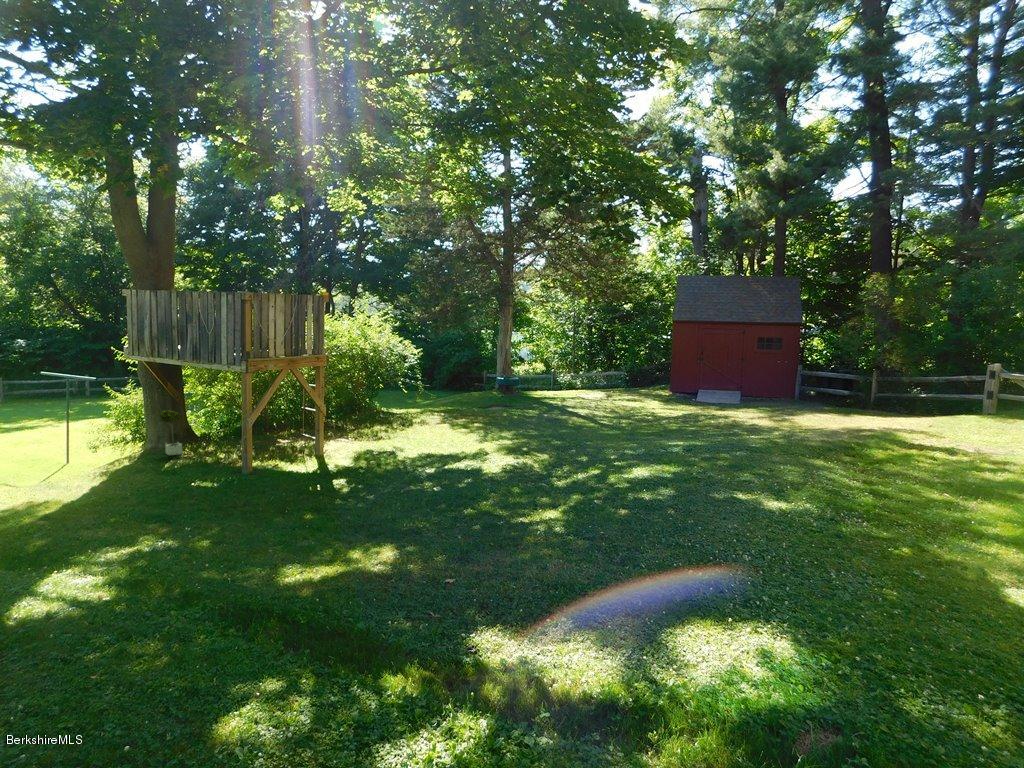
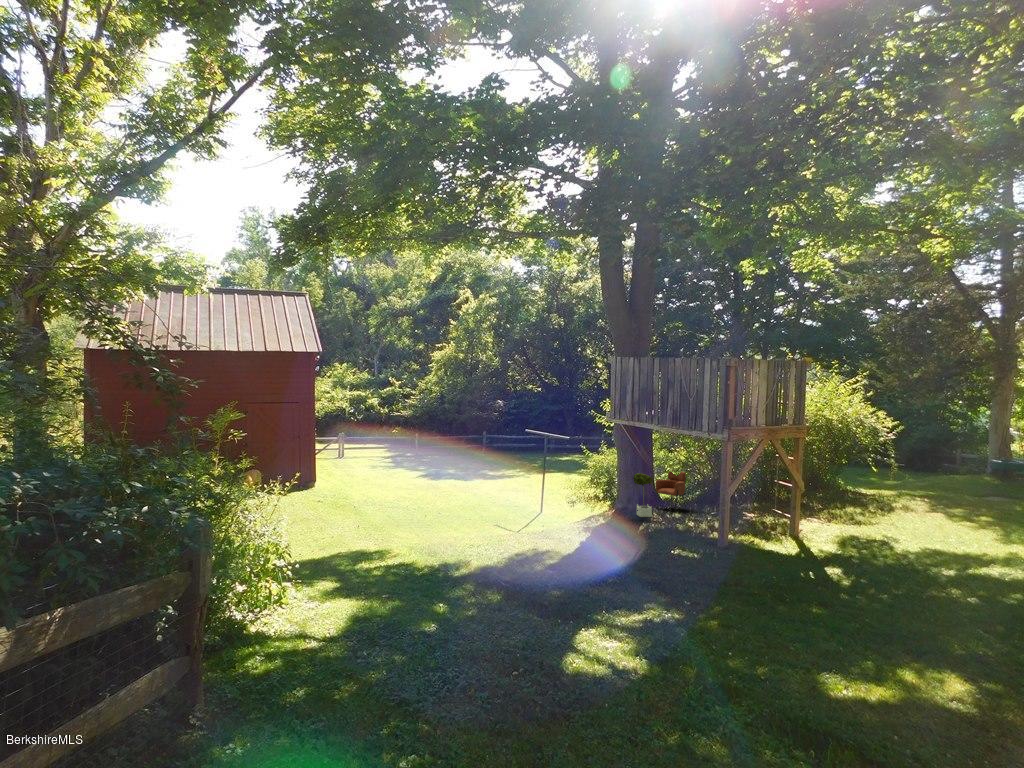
chair: none [188,405,223,447] -> present [654,472,686,510]

